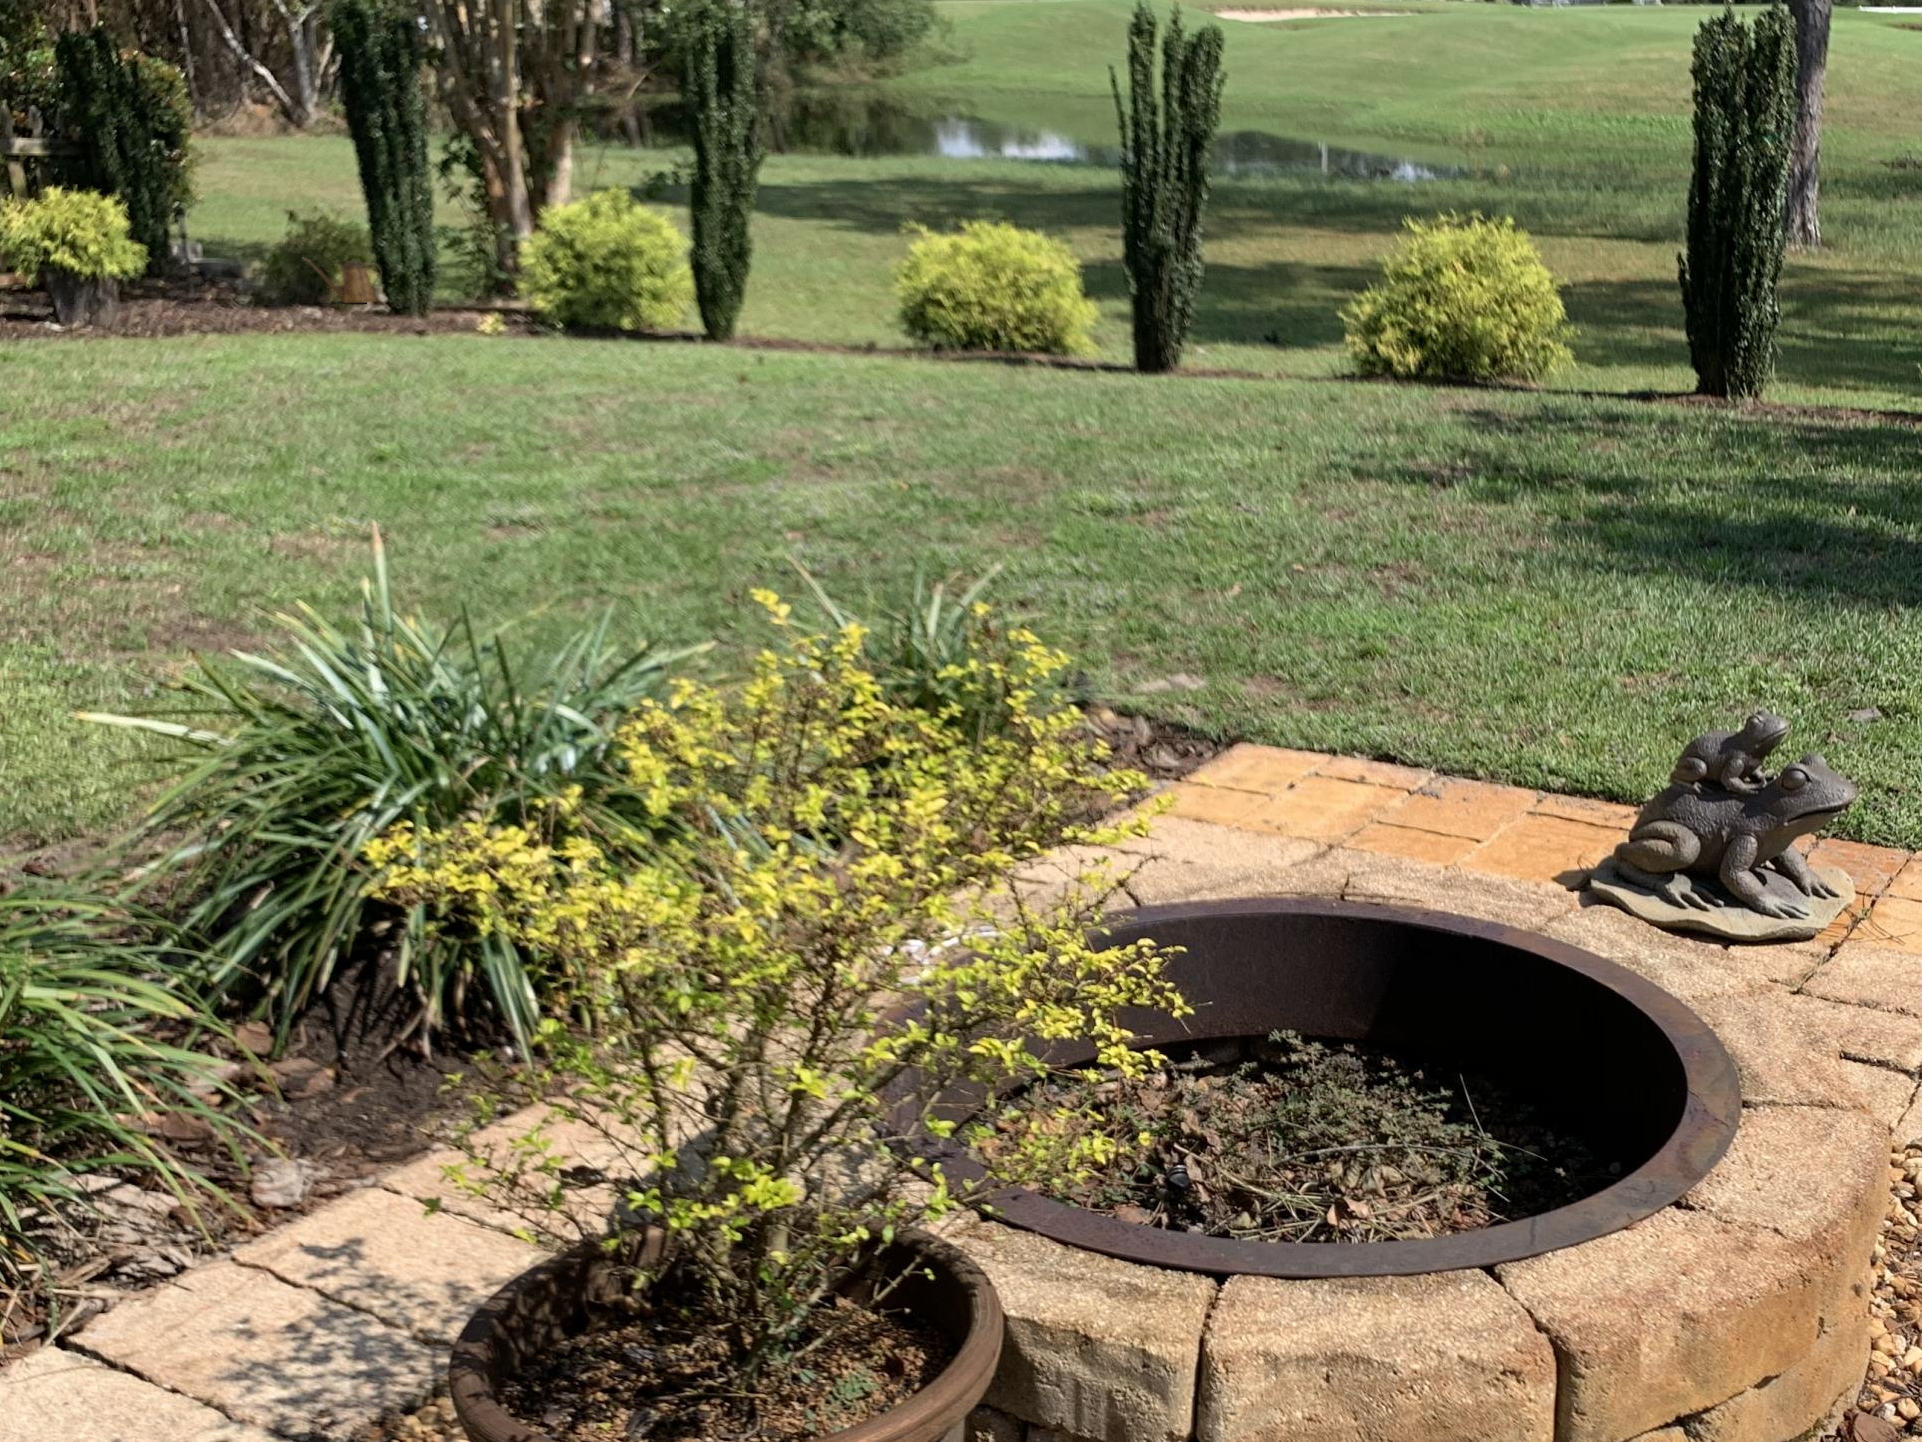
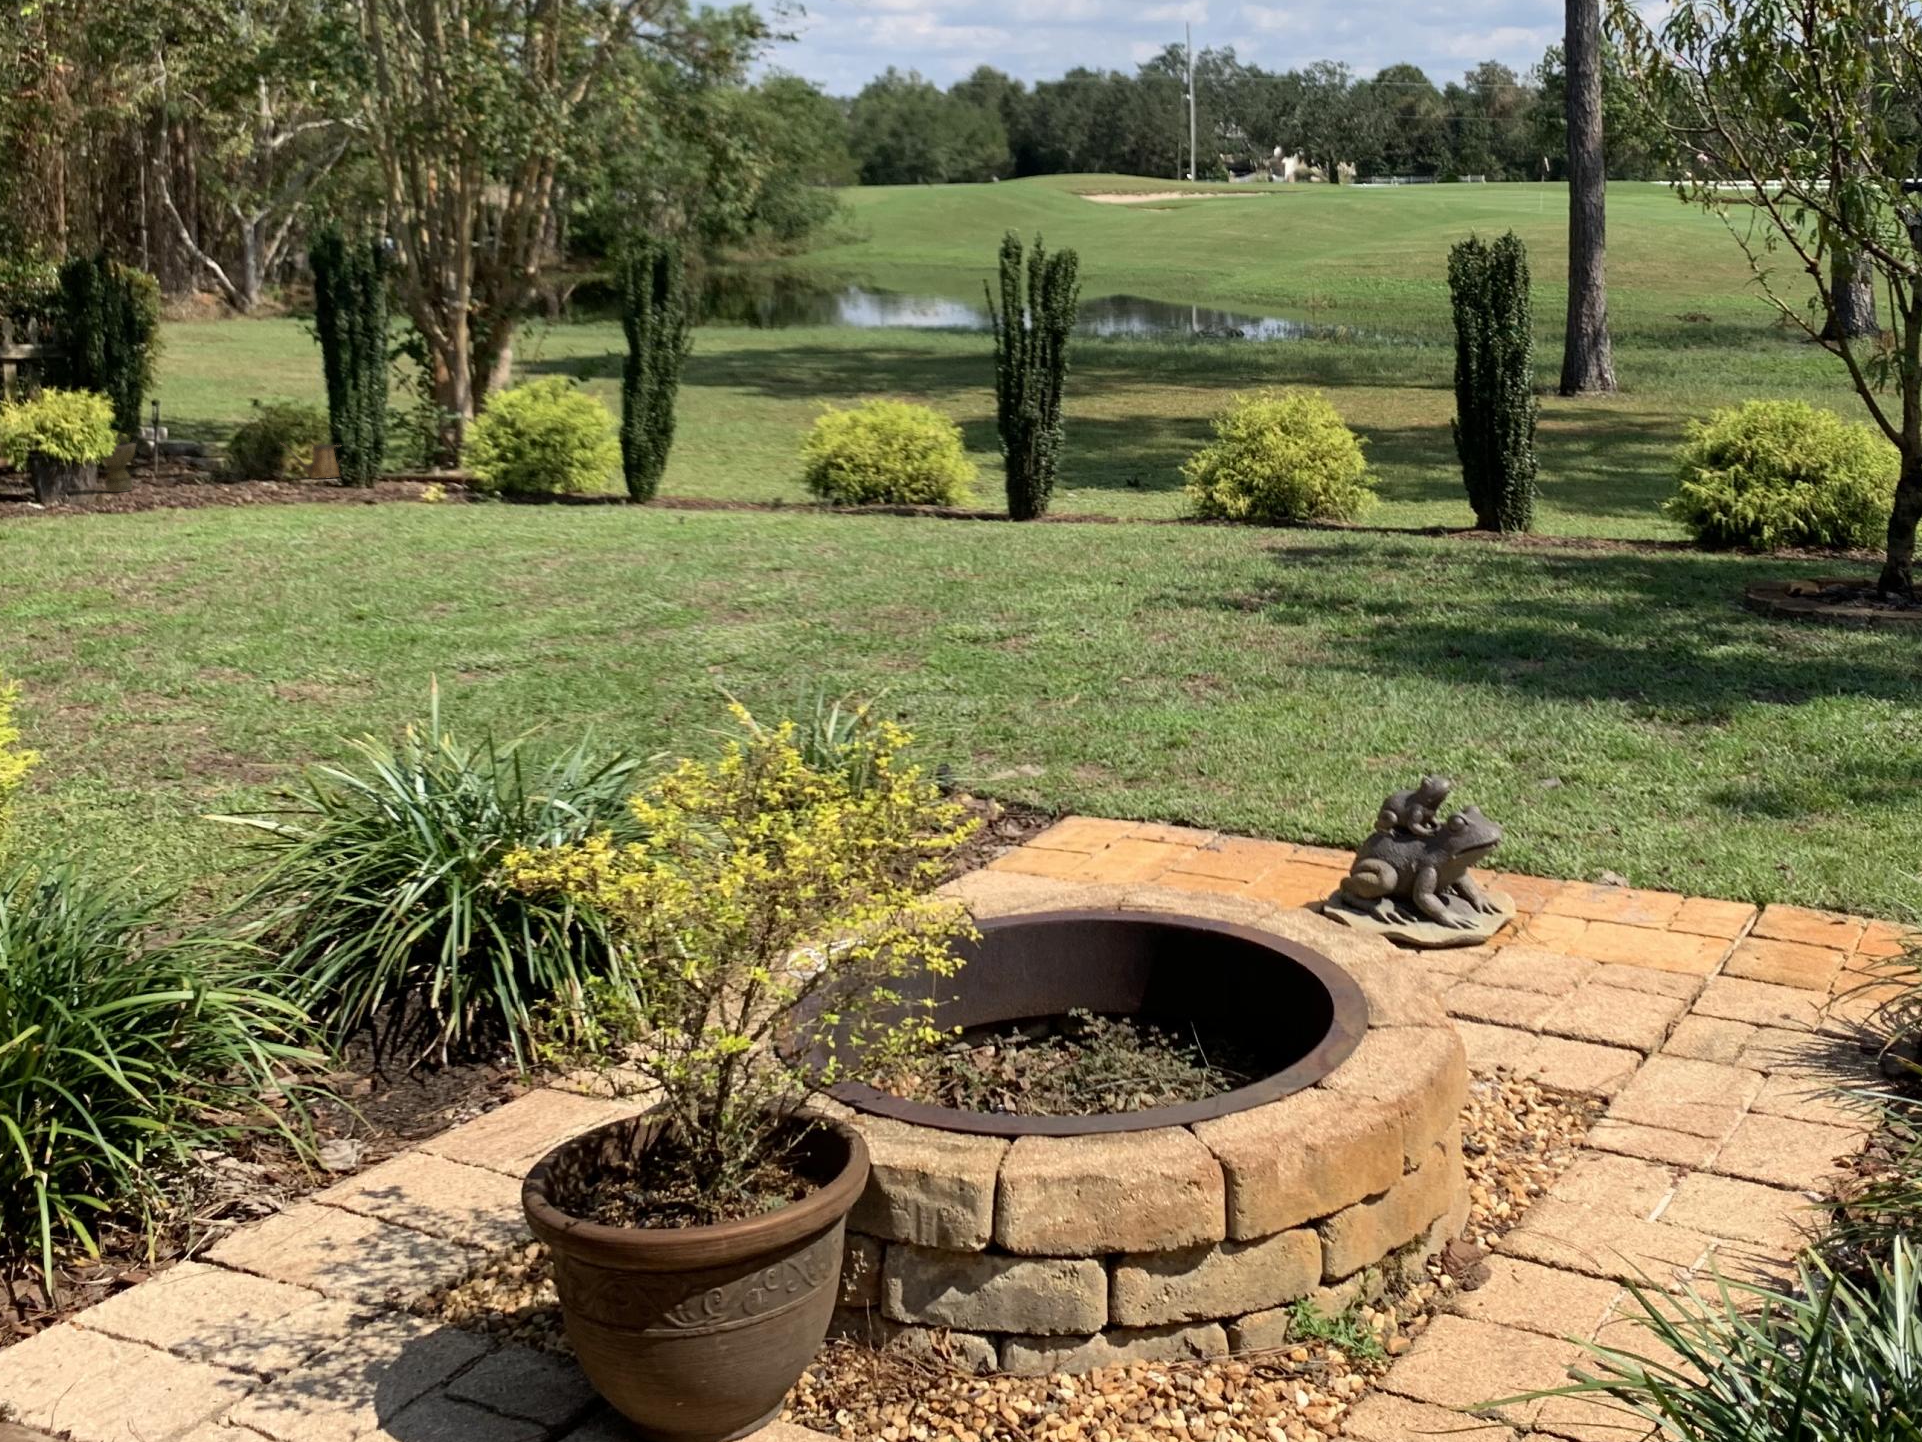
planter: none [93,238,143,313] -> present [103,431,136,492]

